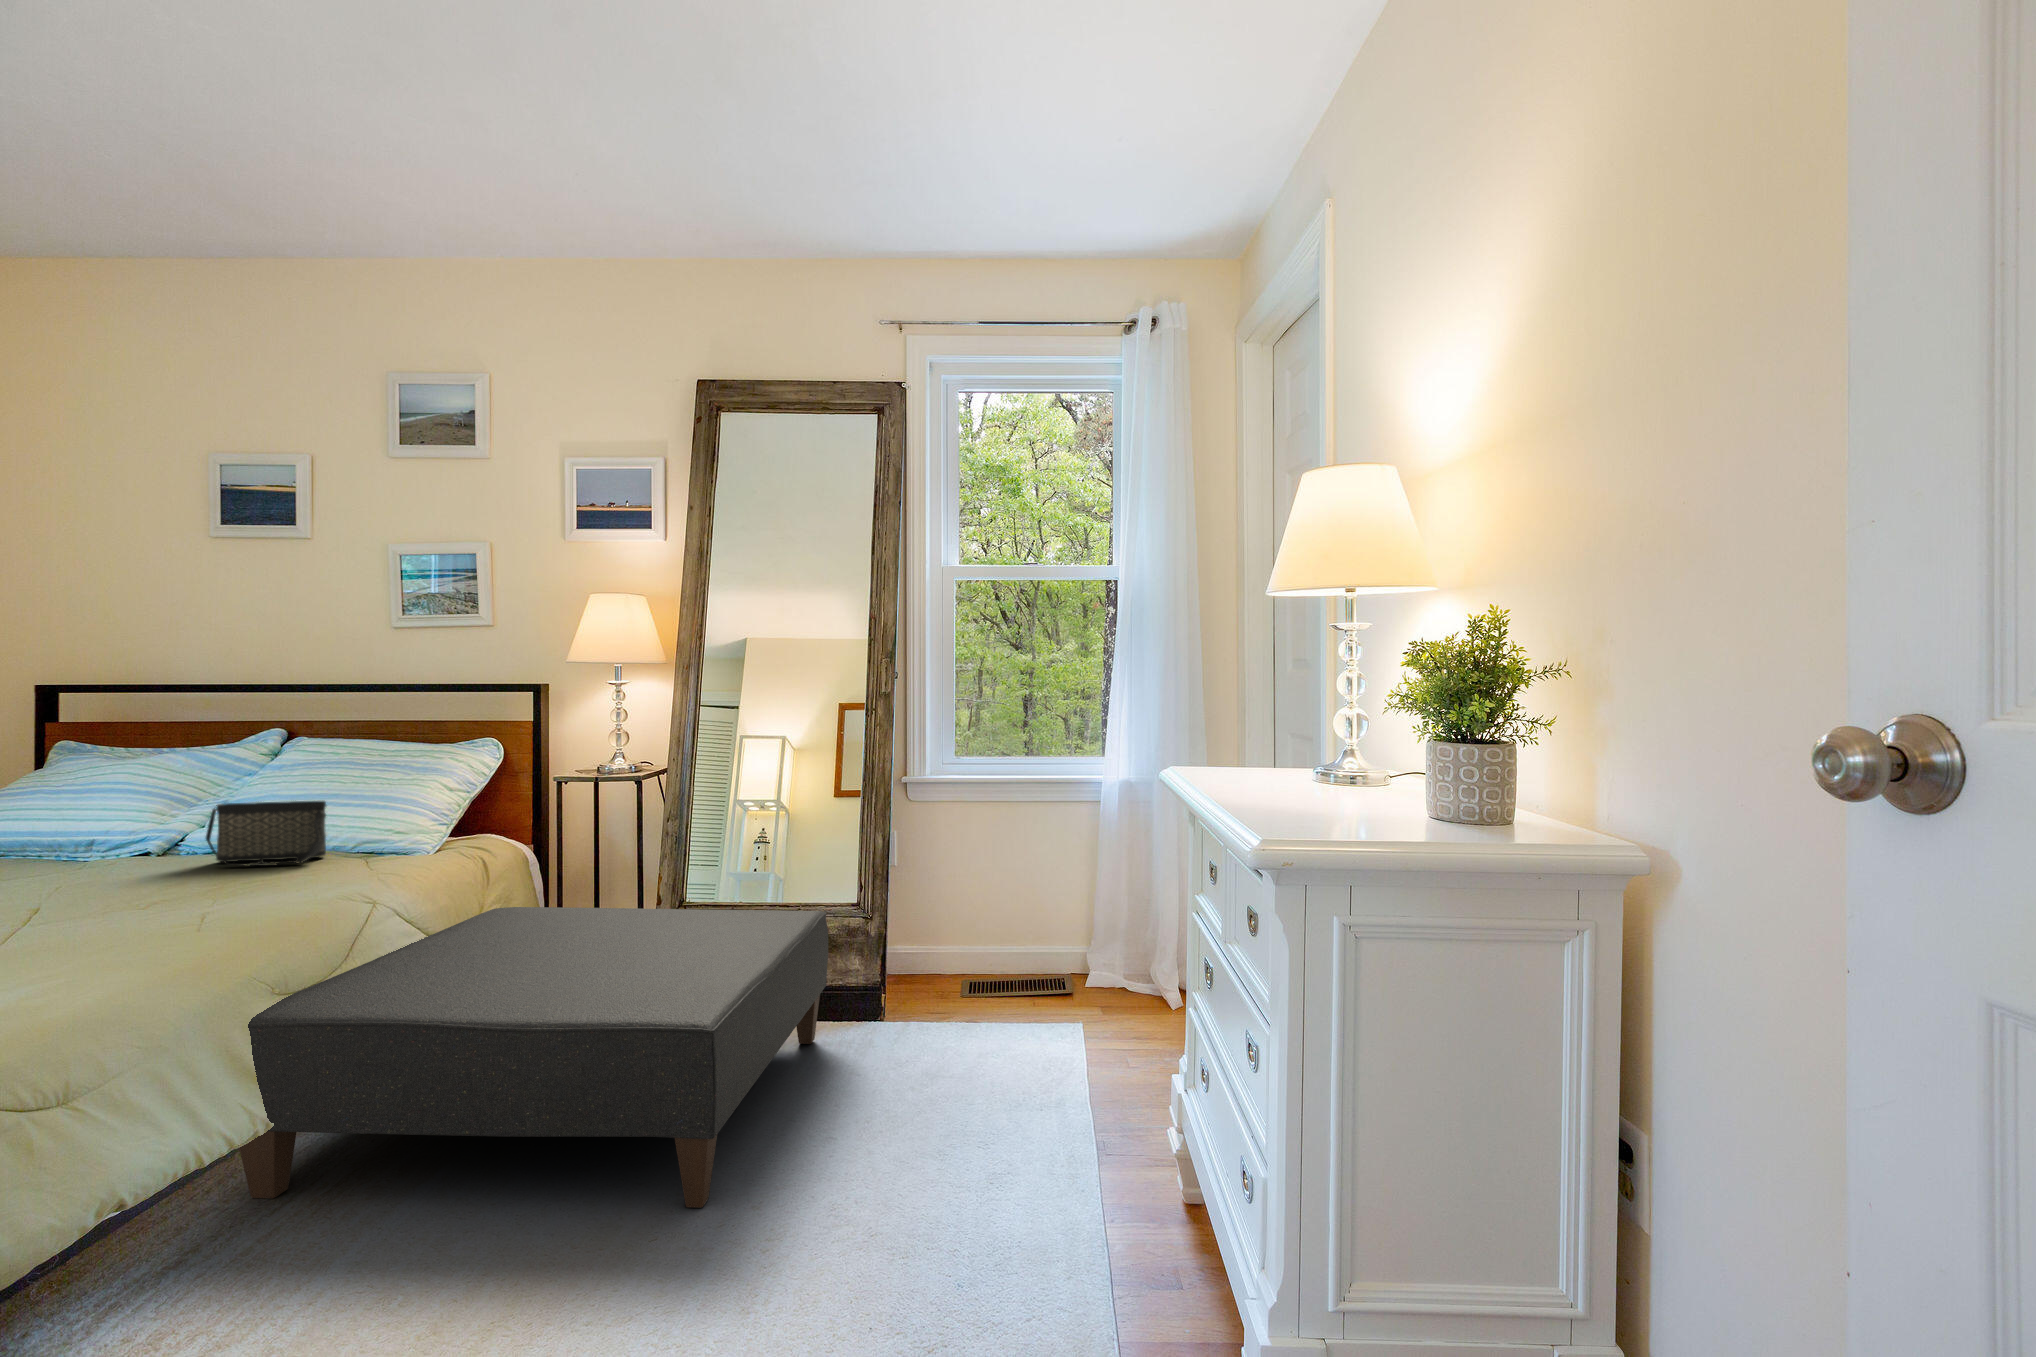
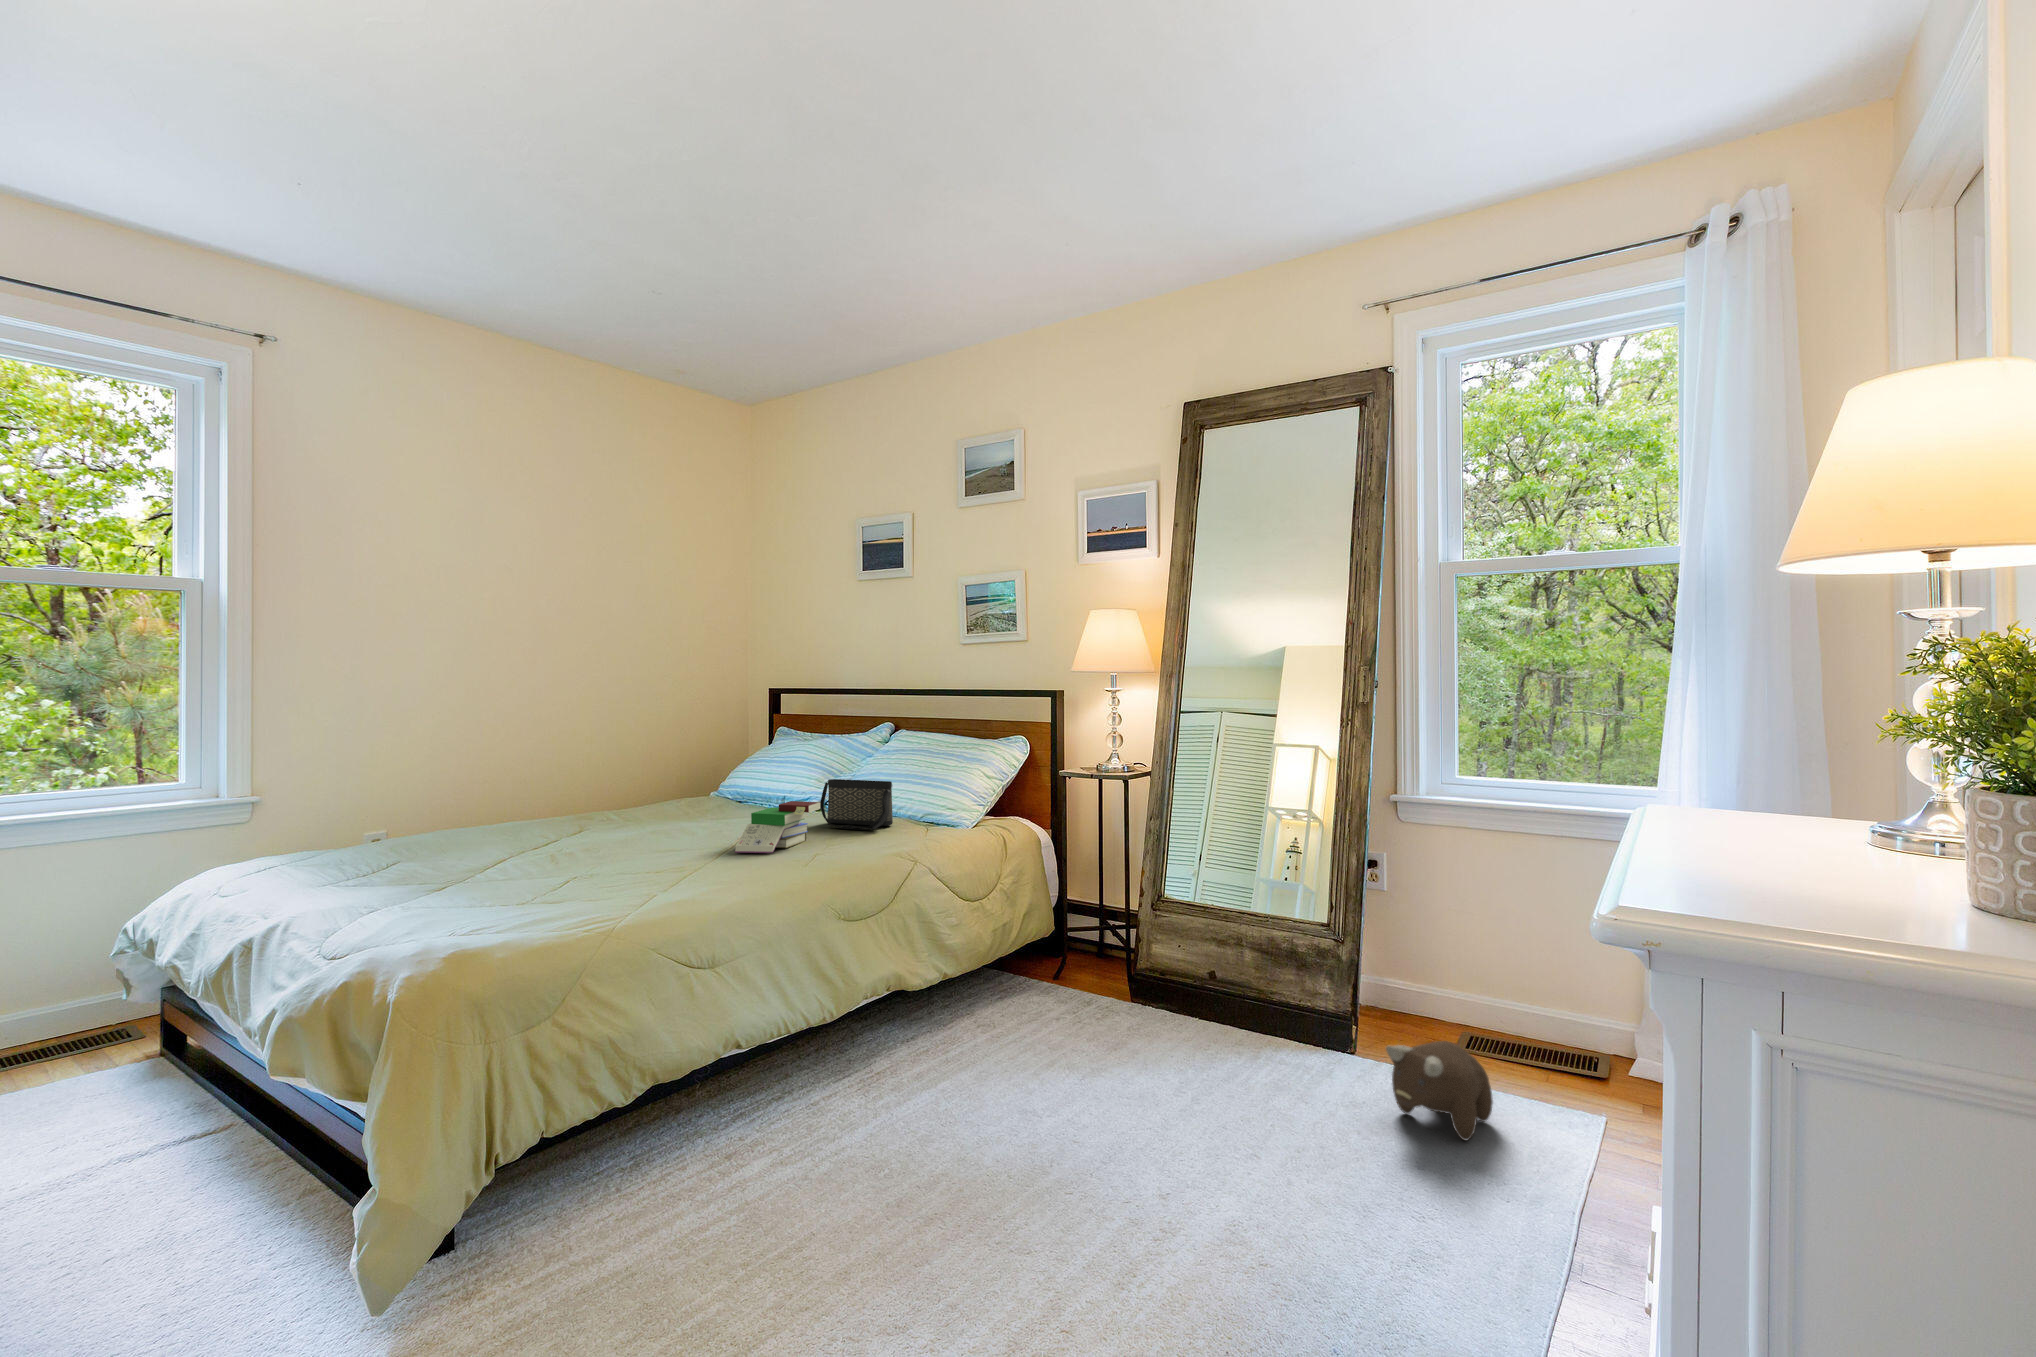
book: none [90,832,226,909] -> present [735,801,820,853]
ottoman: present [238,907,828,1208] -> none [773,882,1288,1236]
plush toy: none [924,981,1002,1059] -> present [1386,1041,1493,1140]

